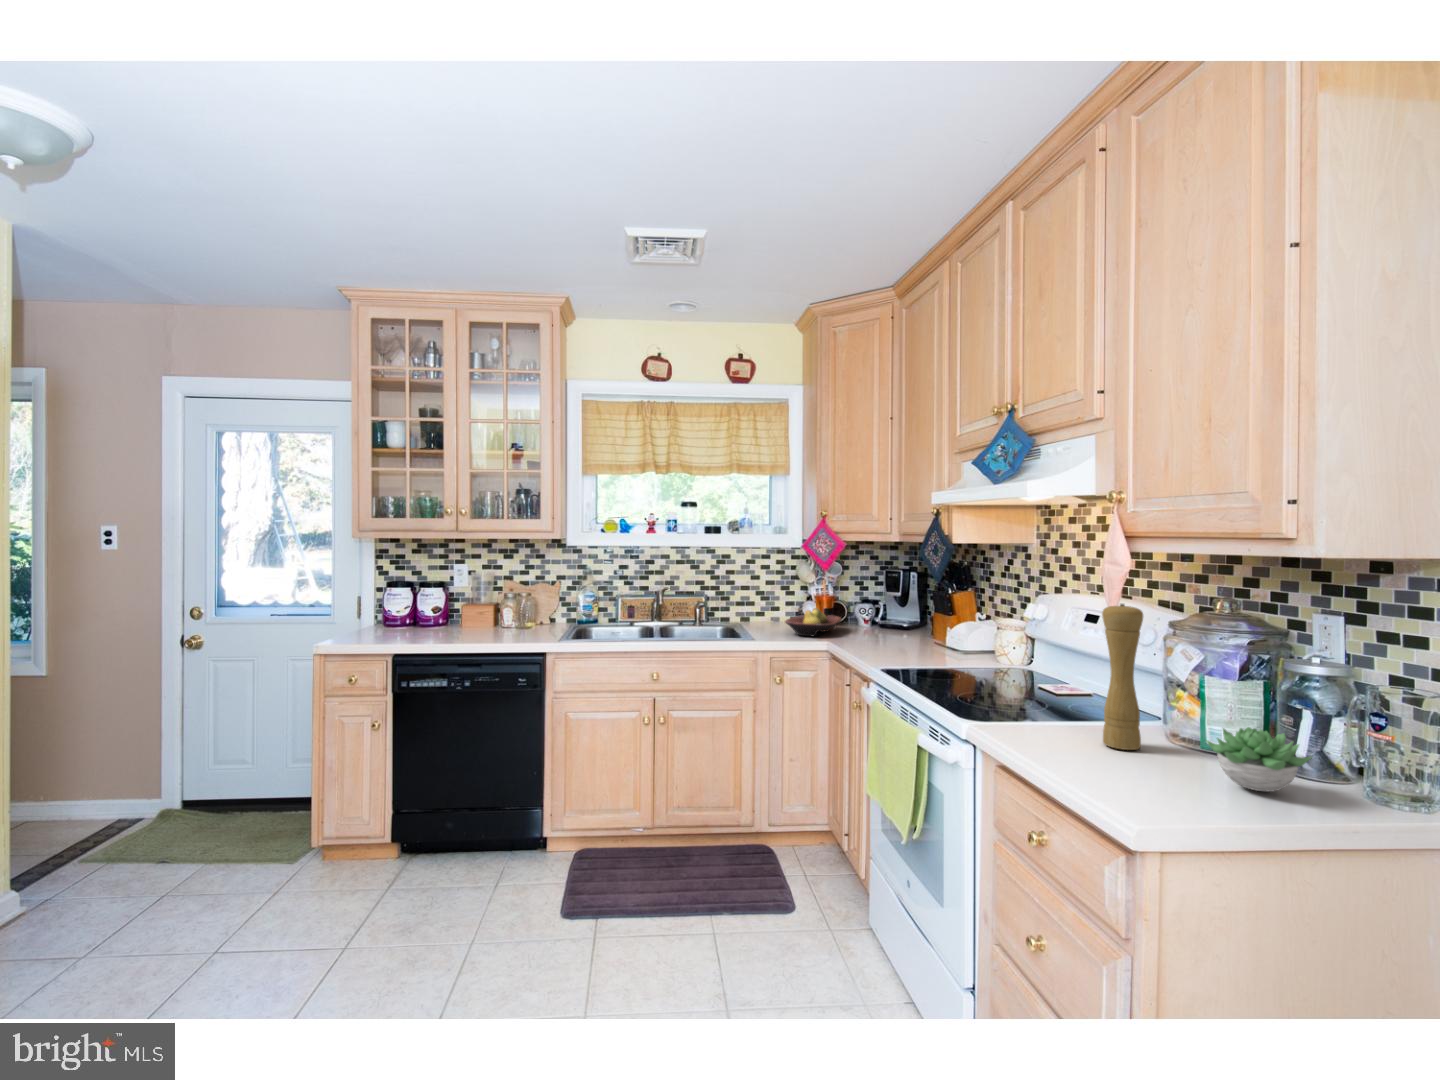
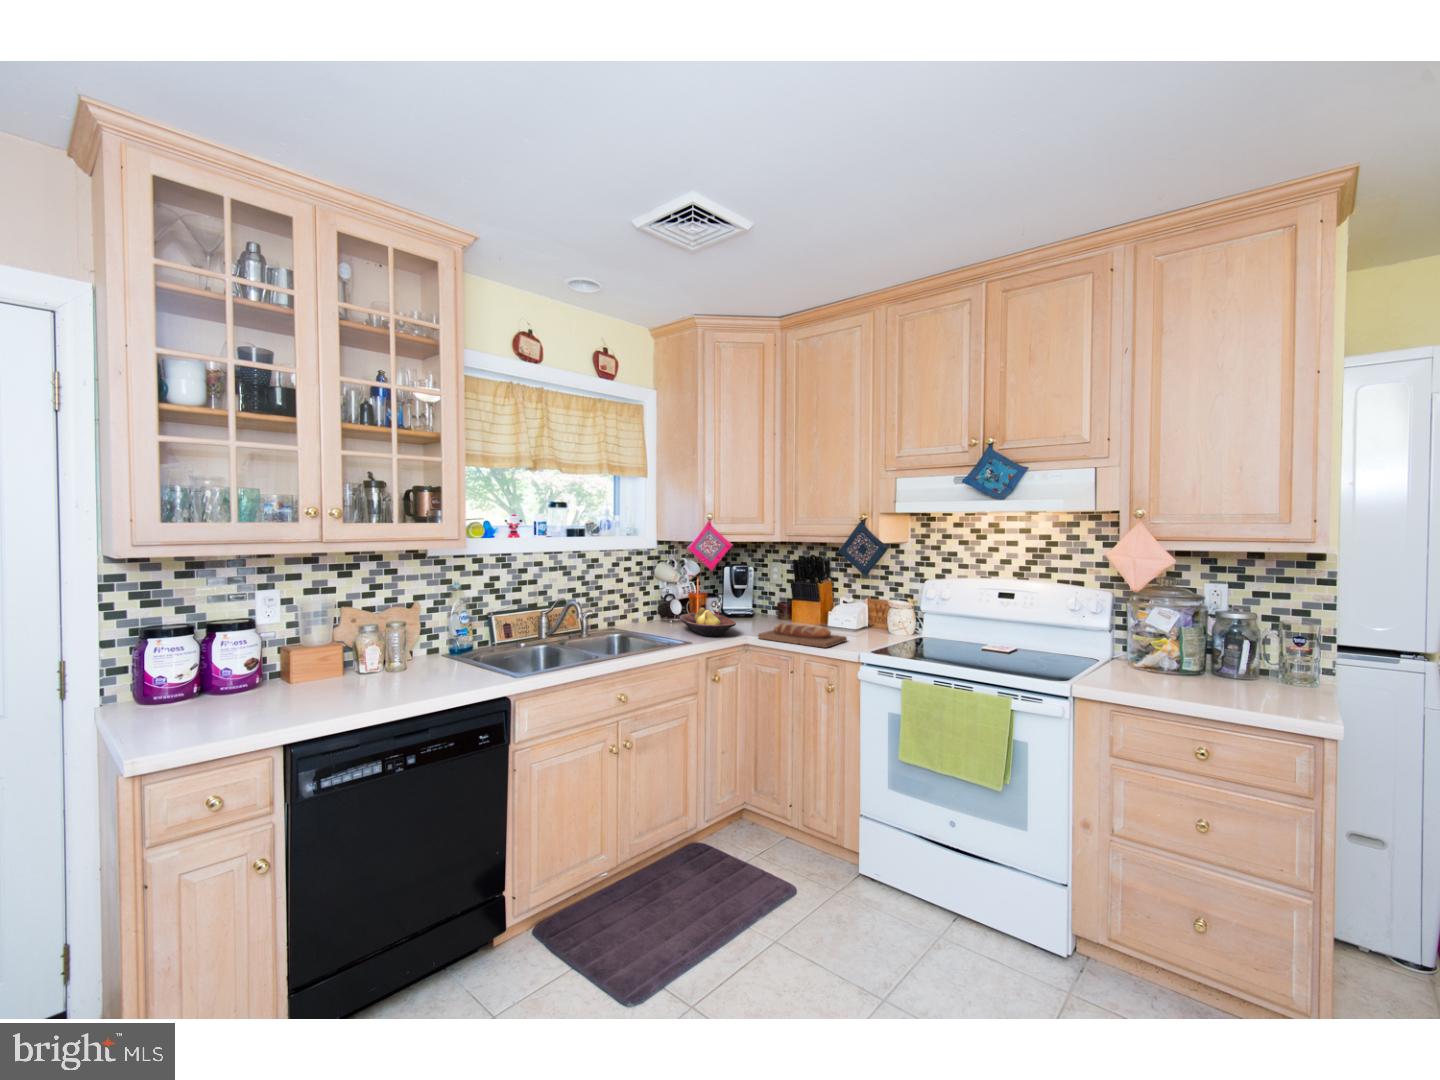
pepper mill: present [1102,604,1143,750] -> none [1141,599,1172,695]
bread loaf: none [839,628,922,655] -> present [758,624,847,648]
succulent plant: present [1206,727,1312,792] -> none [1232,669,1293,706]

